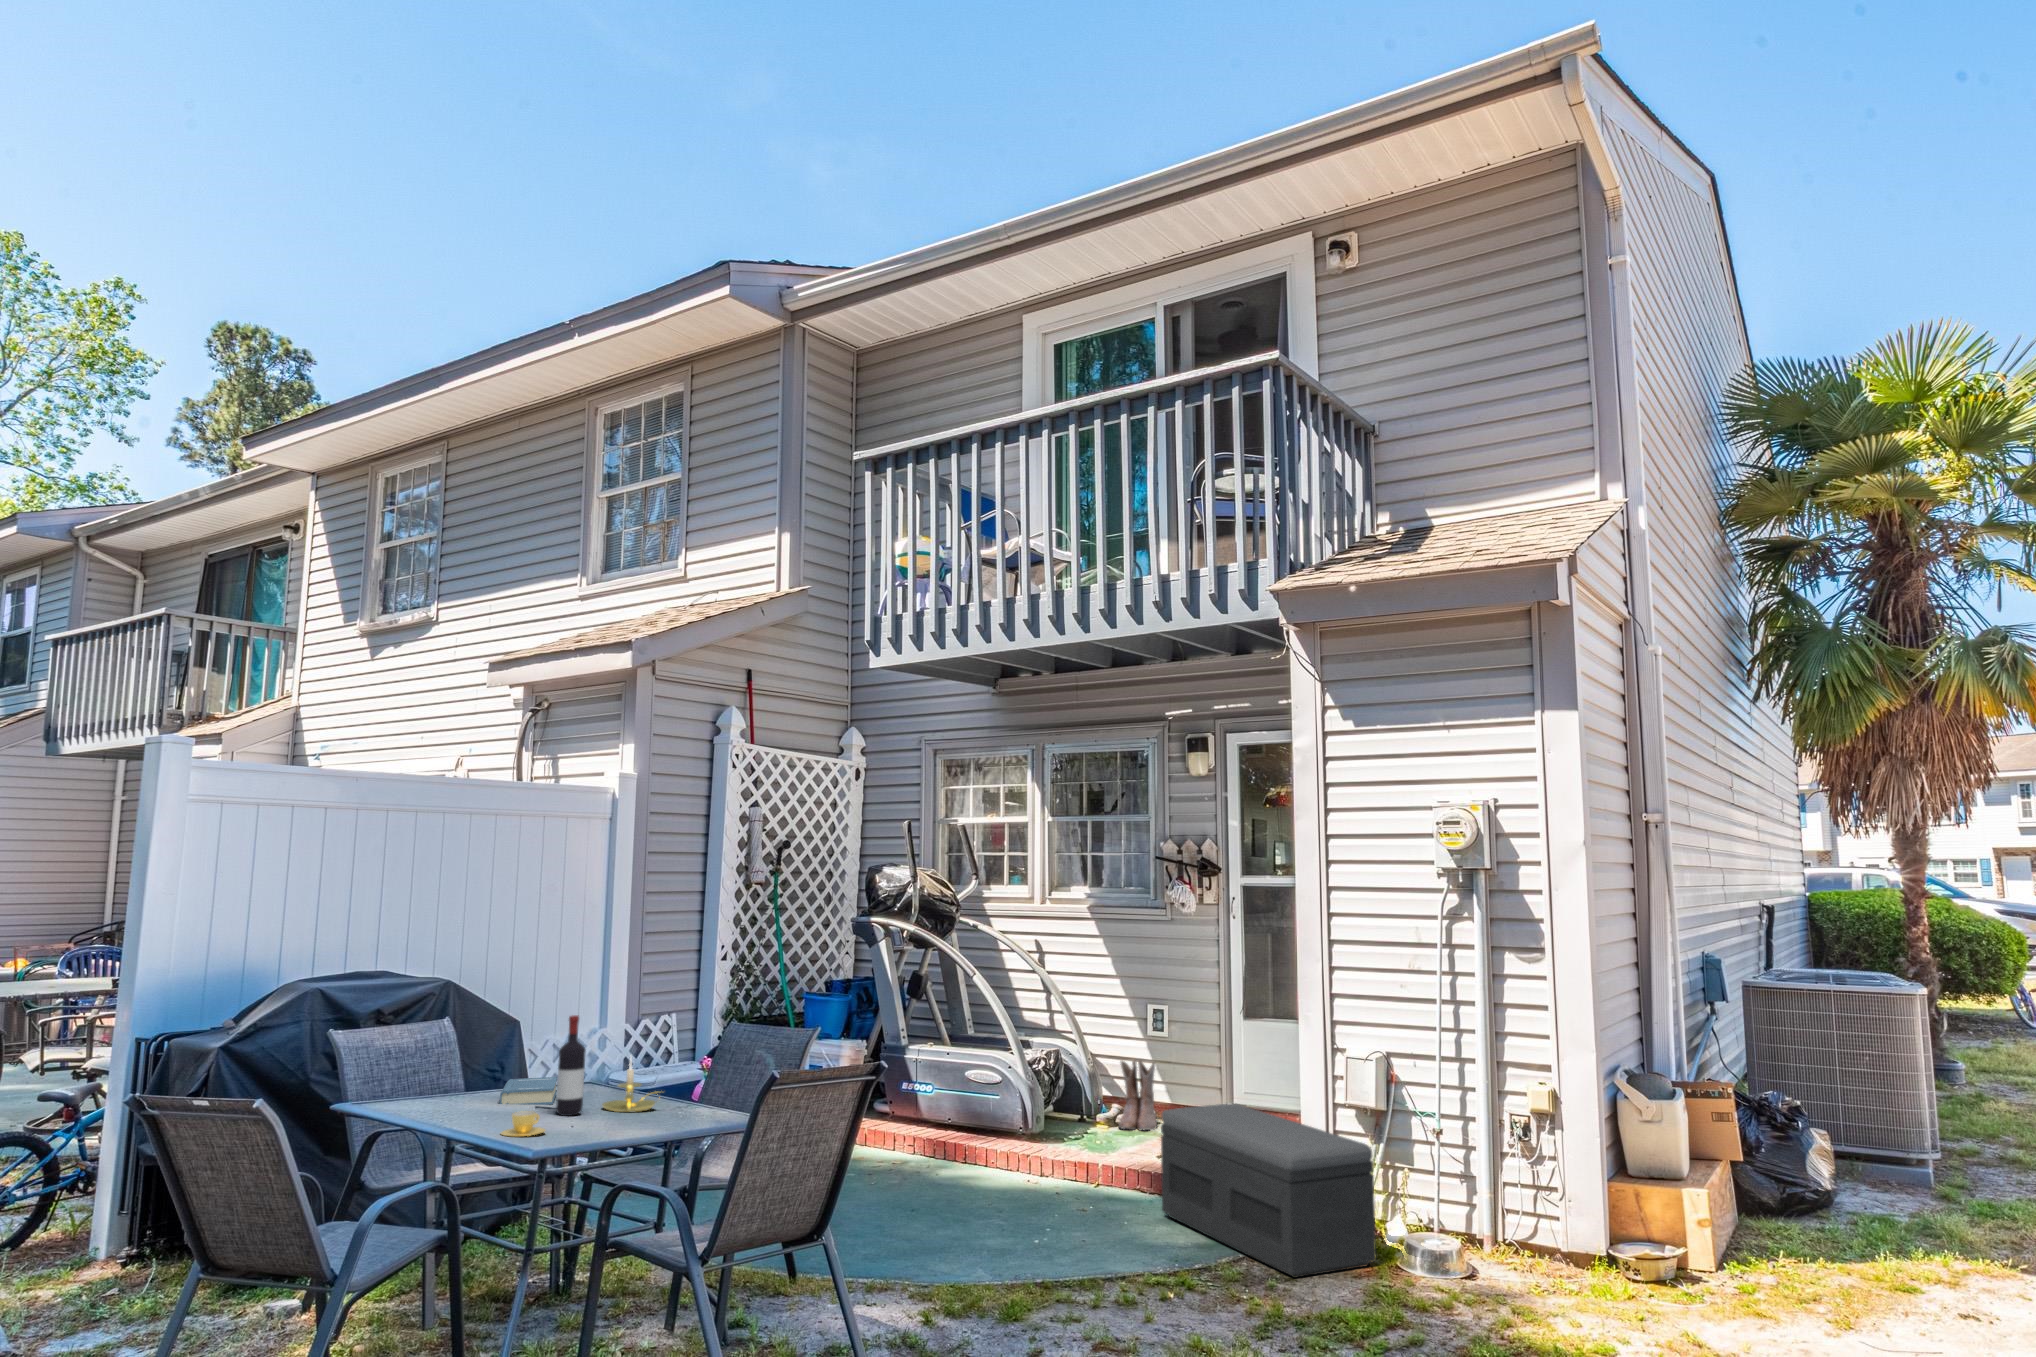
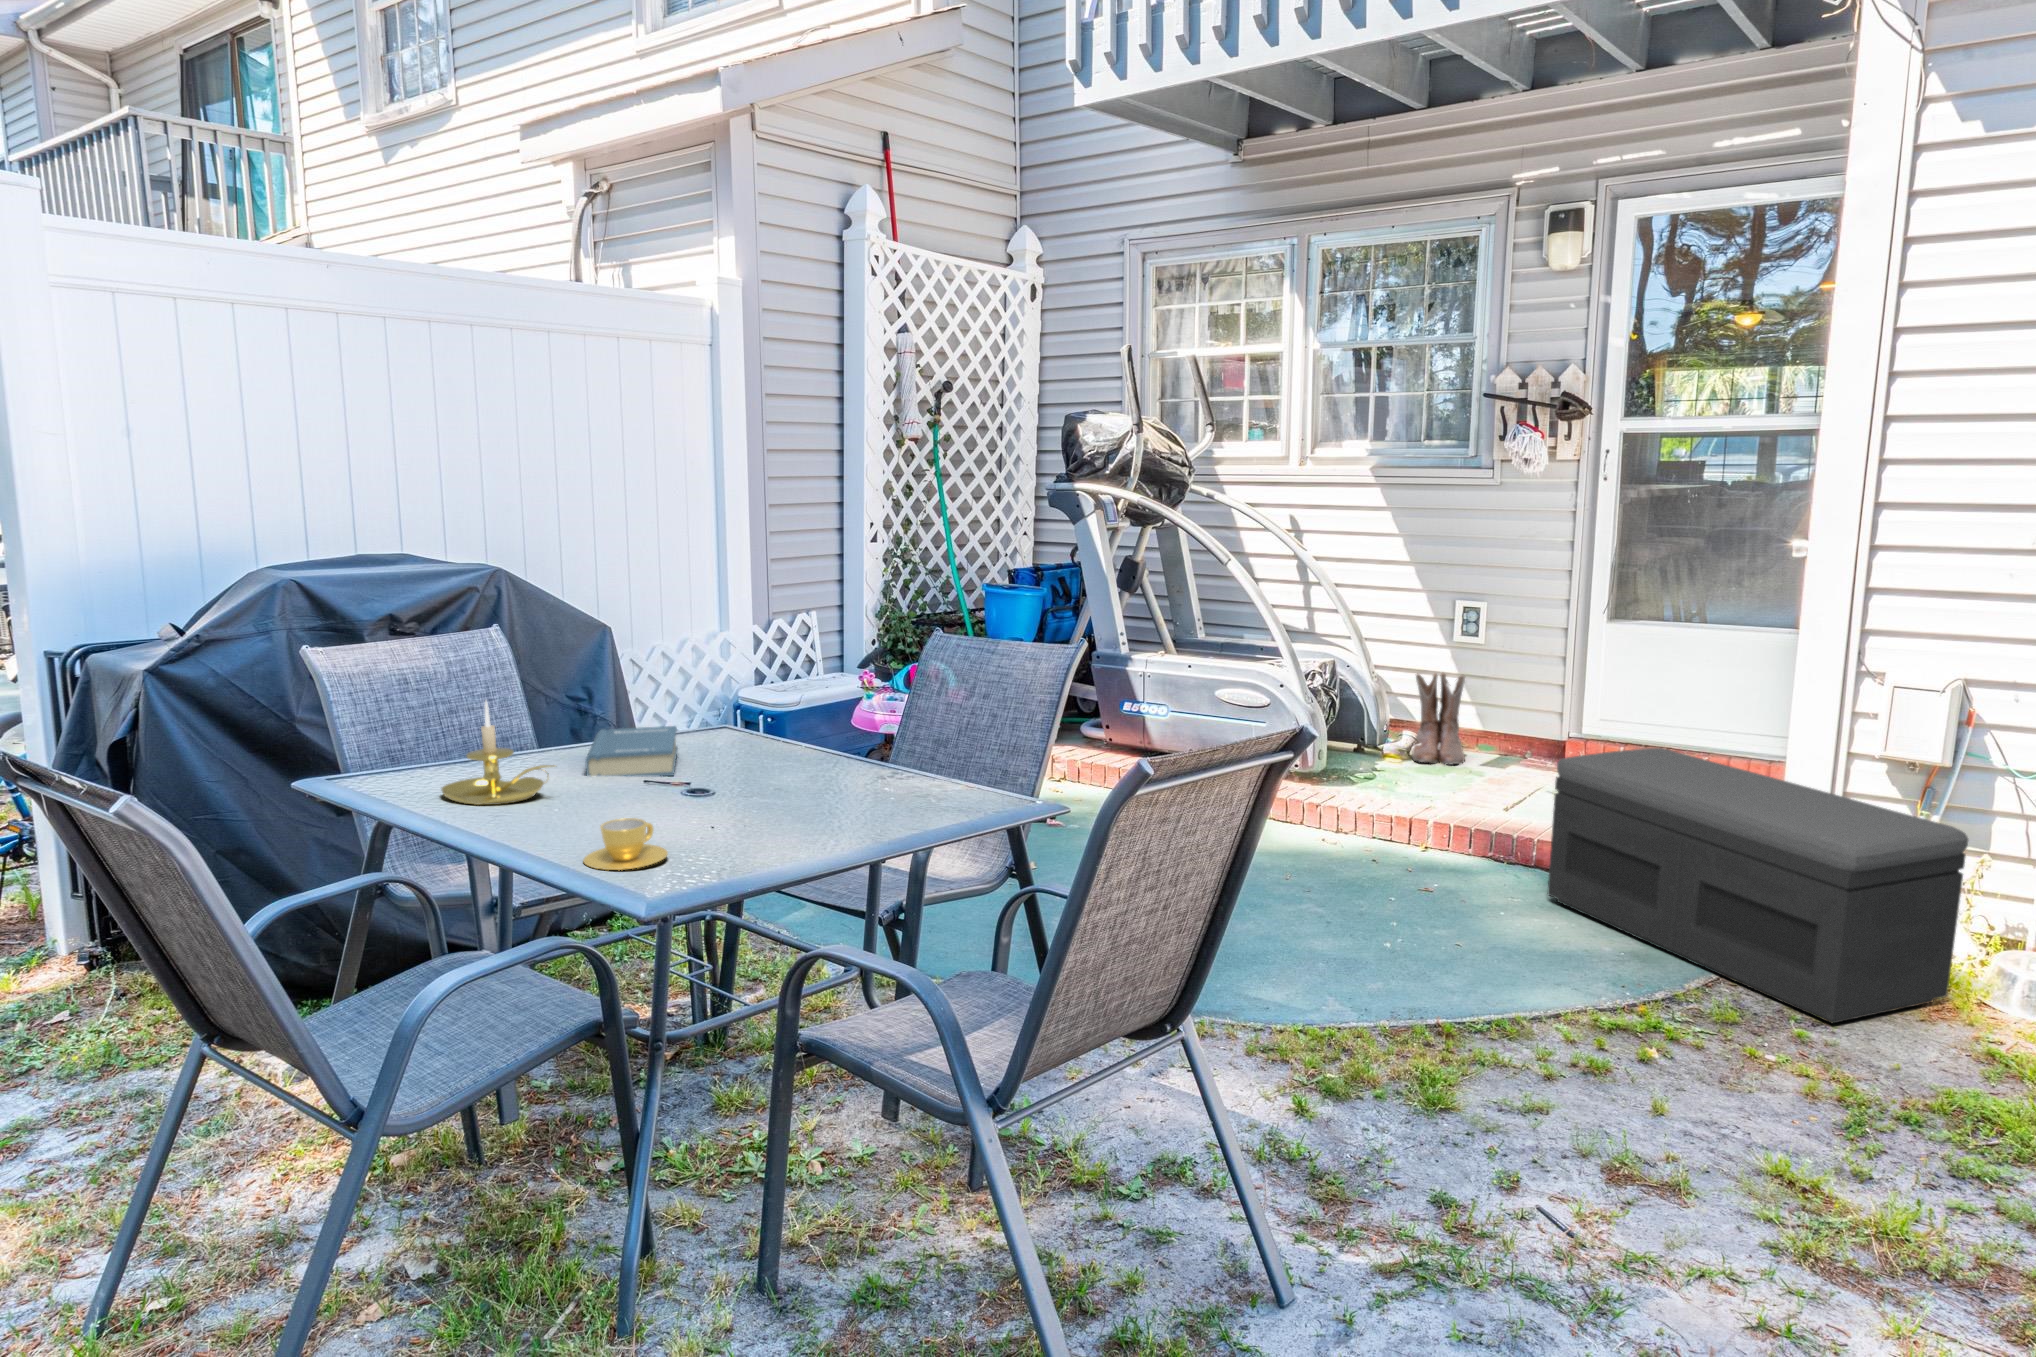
wine bottle: present [556,1015,586,1116] -> none [676,635,726,805]
candle holder: present [602,1058,657,1112] -> present [441,701,555,805]

